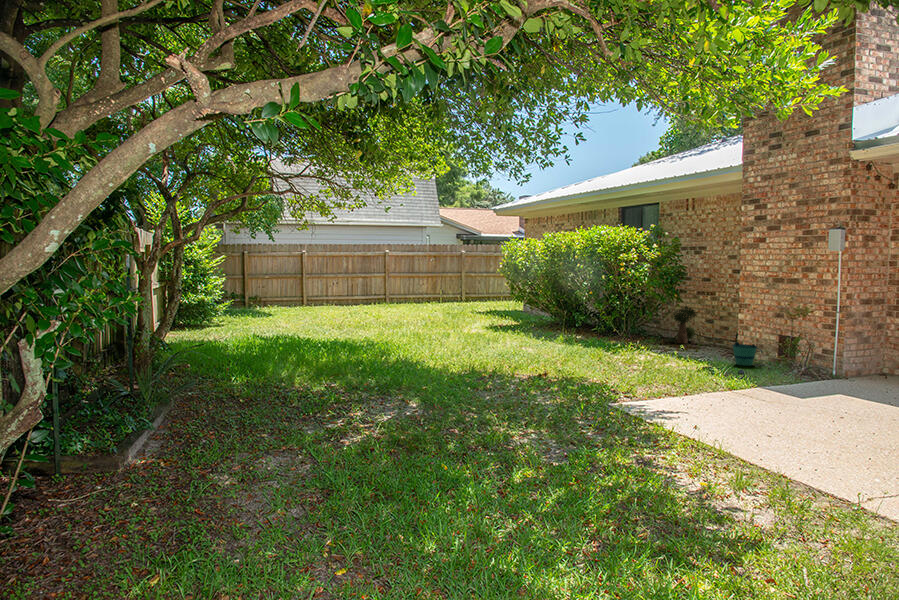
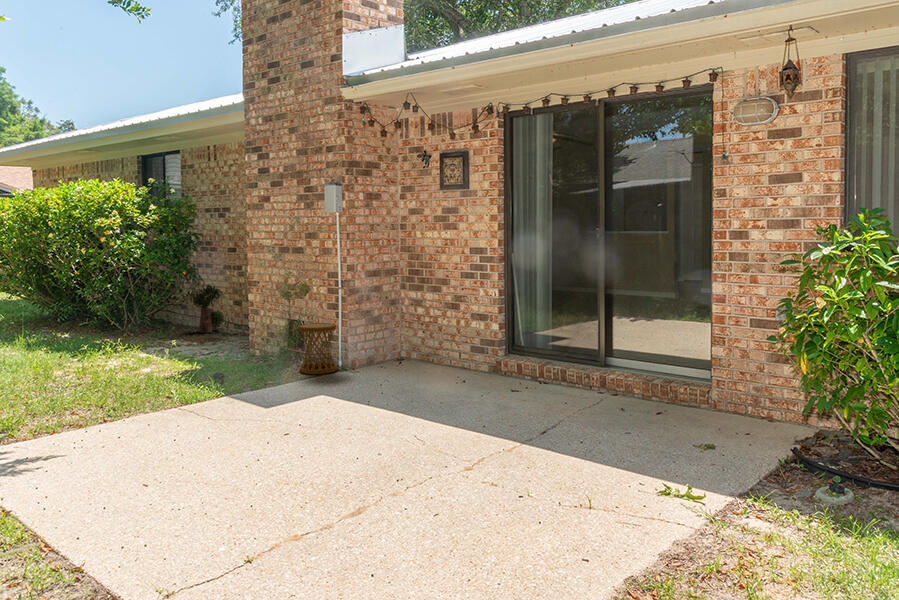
side table: none [797,339,833,380] -> present [298,323,337,374]
bucket: present [732,342,762,366] -> none [235,330,273,361]

